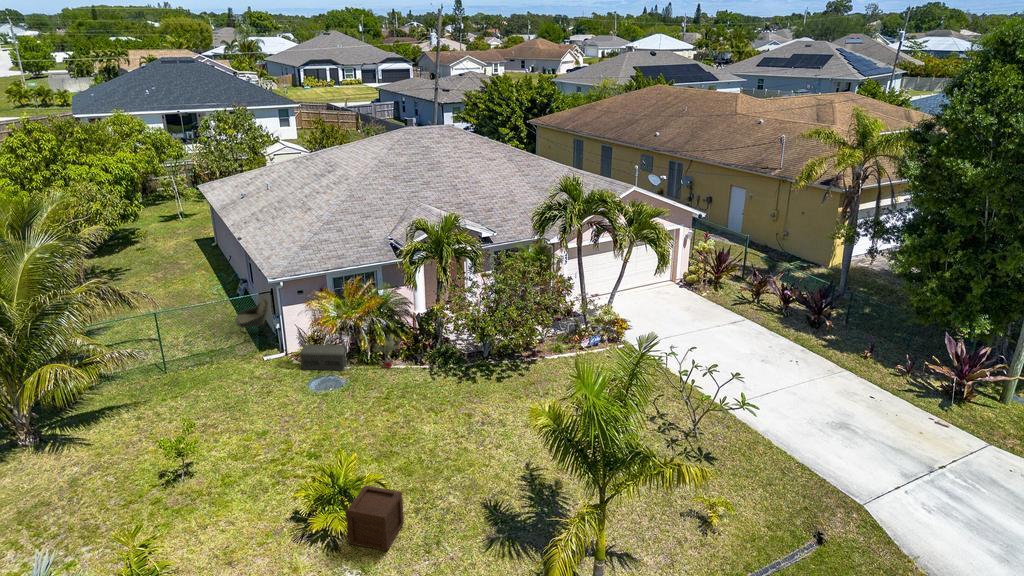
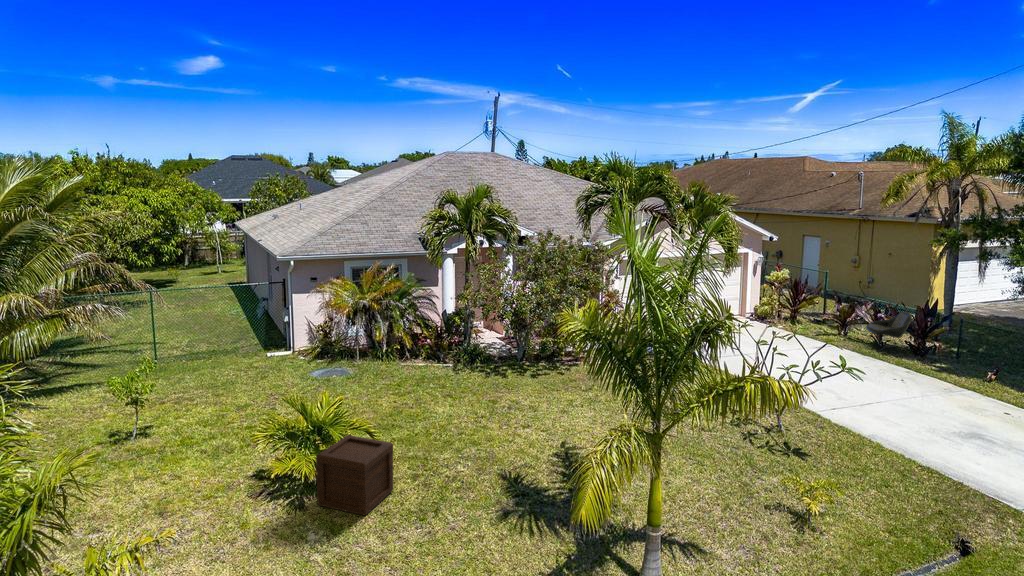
lounge chair: present [236,299,271,337] -> present [866,312,912,354]
potted tree: present [373,334,401,368] -> none [388,322,422,364]
storage bench: present [300,345,347,370] -> none [306,334,360,363]

